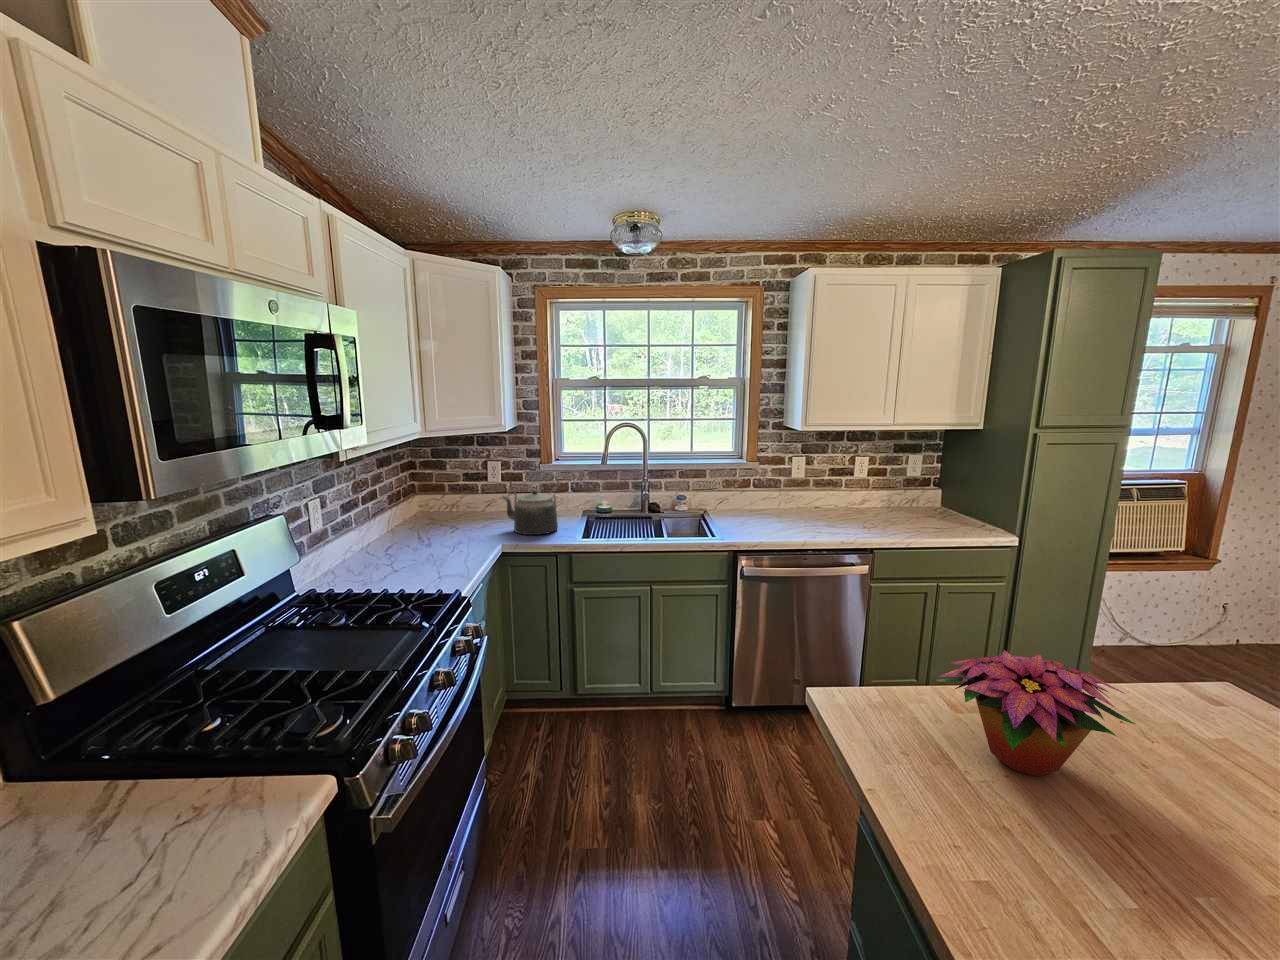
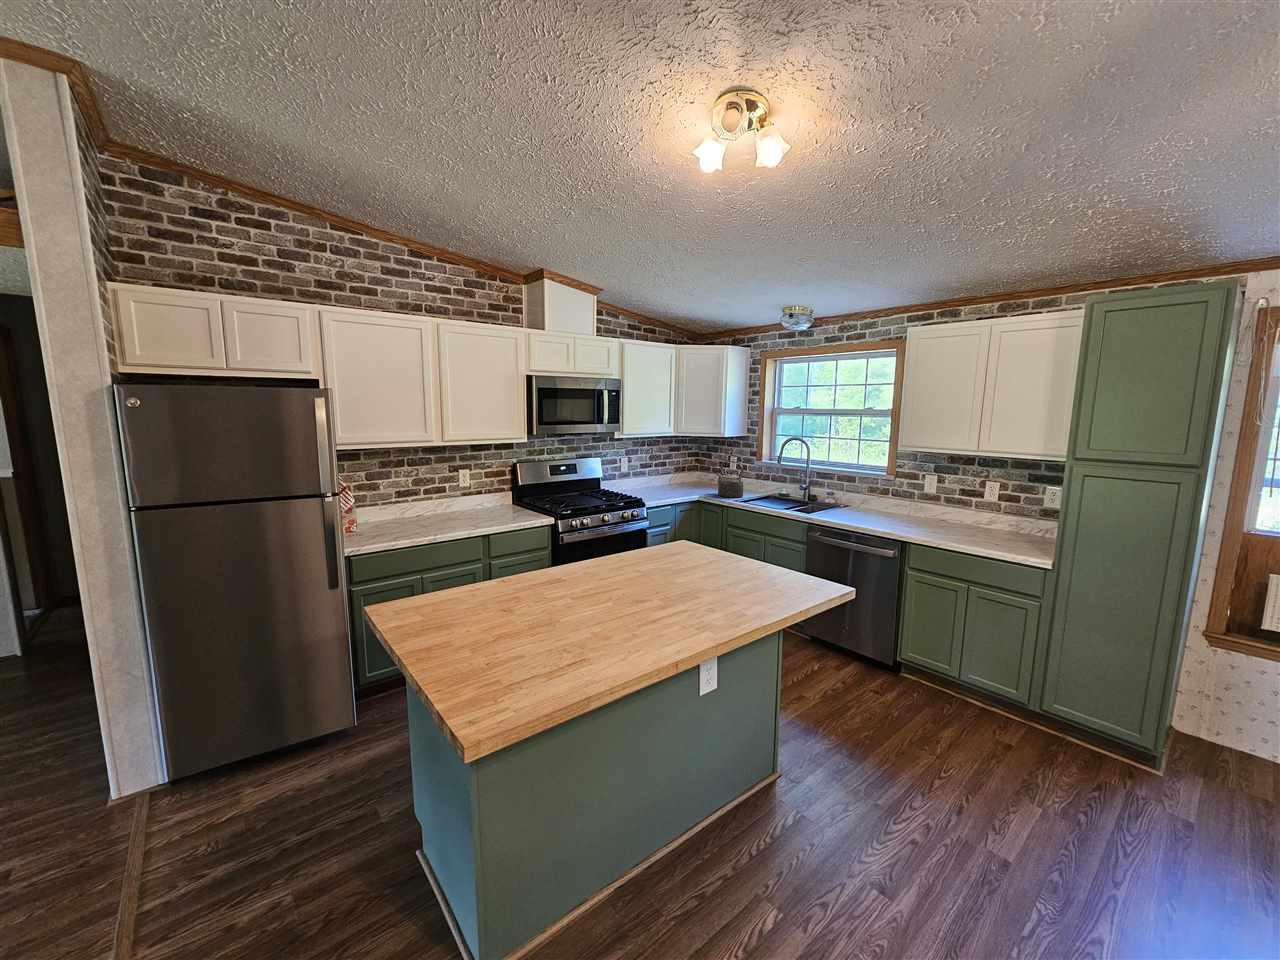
flower arrangement: present [937,650,1135,776] -> none [660,516,723,560]

